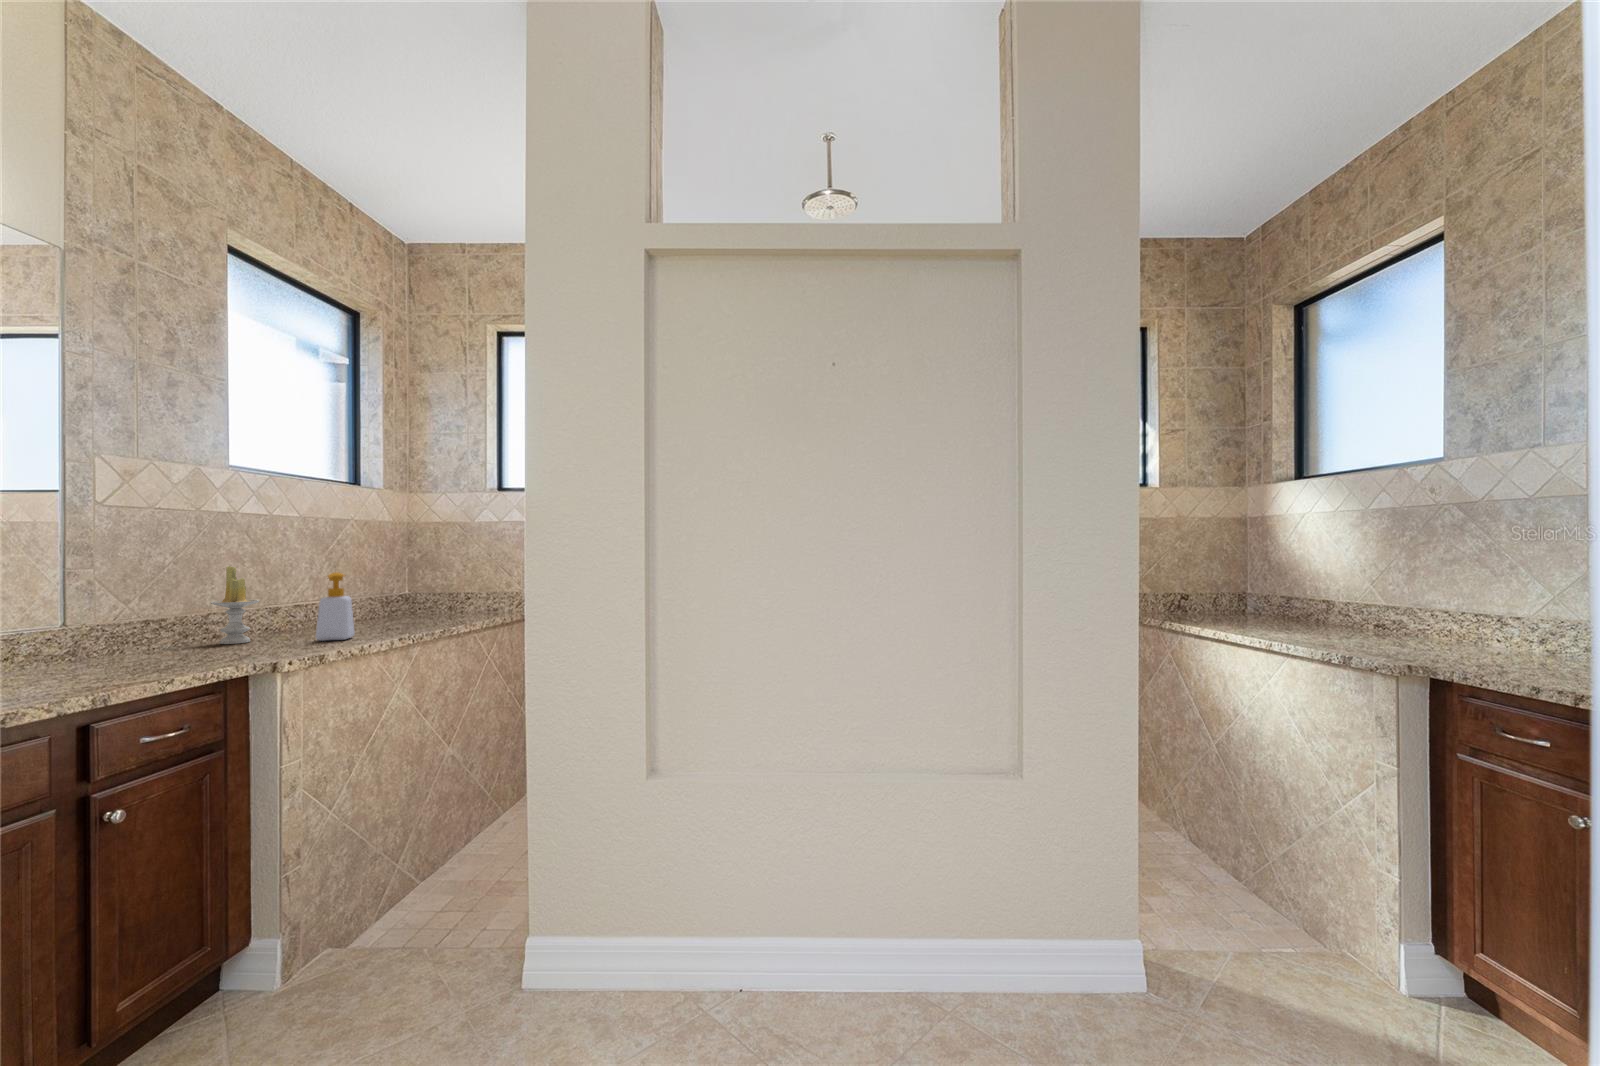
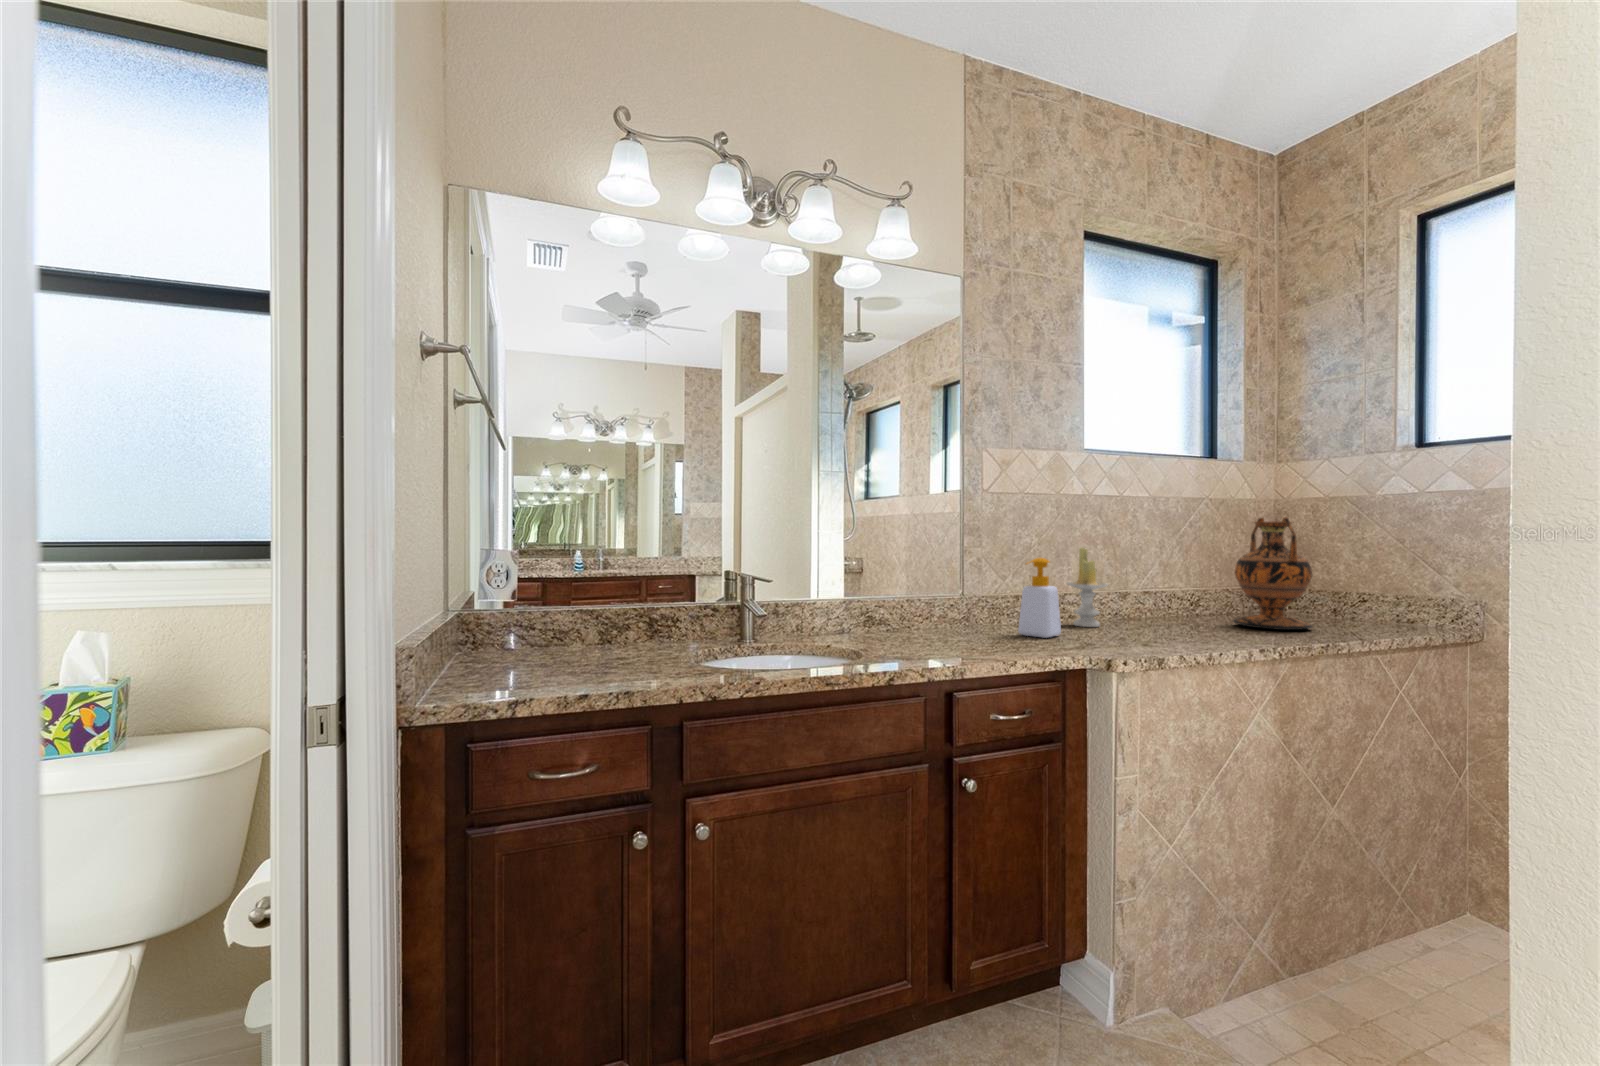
vase: none [375,537,435,626] -> present [1233,517,1312,630]
soap bottle: present [316,572,354,641] -> present [1018,558,1061,638]

